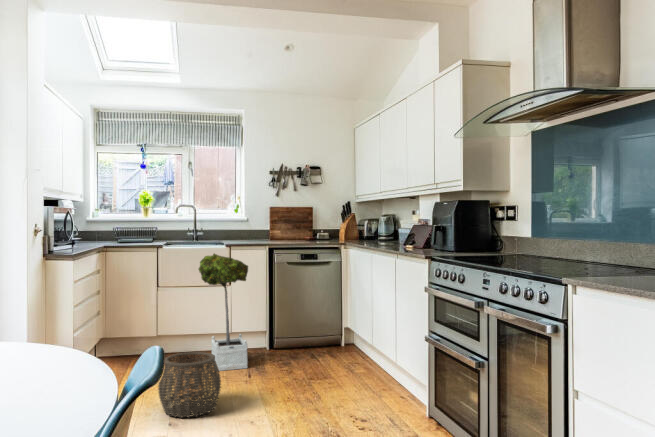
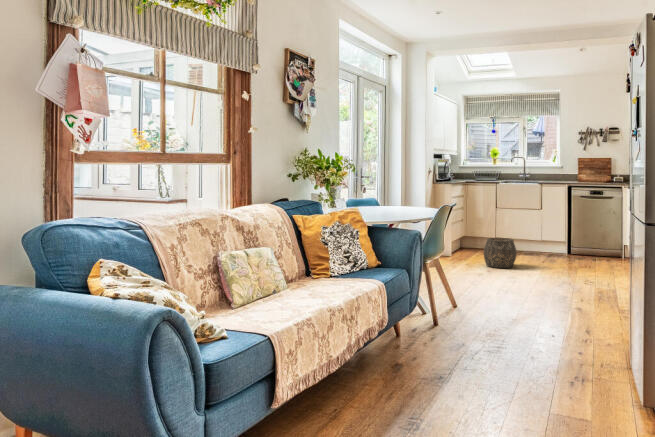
potted tree: present [199,253,248,371] -> none [517,187,549,258]

